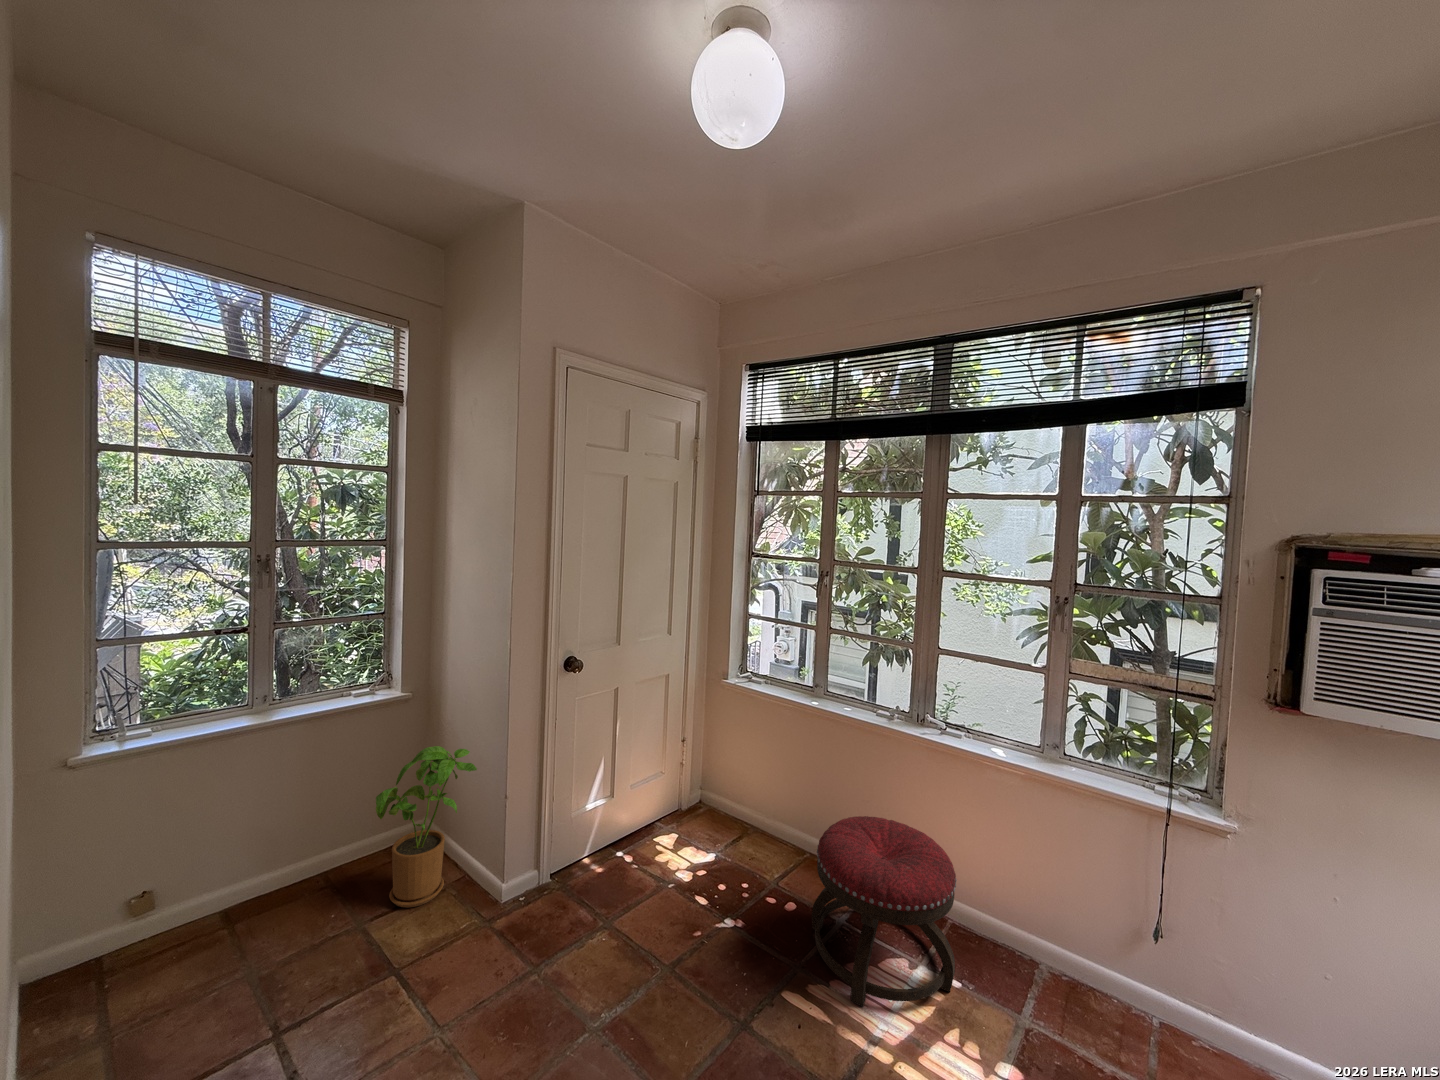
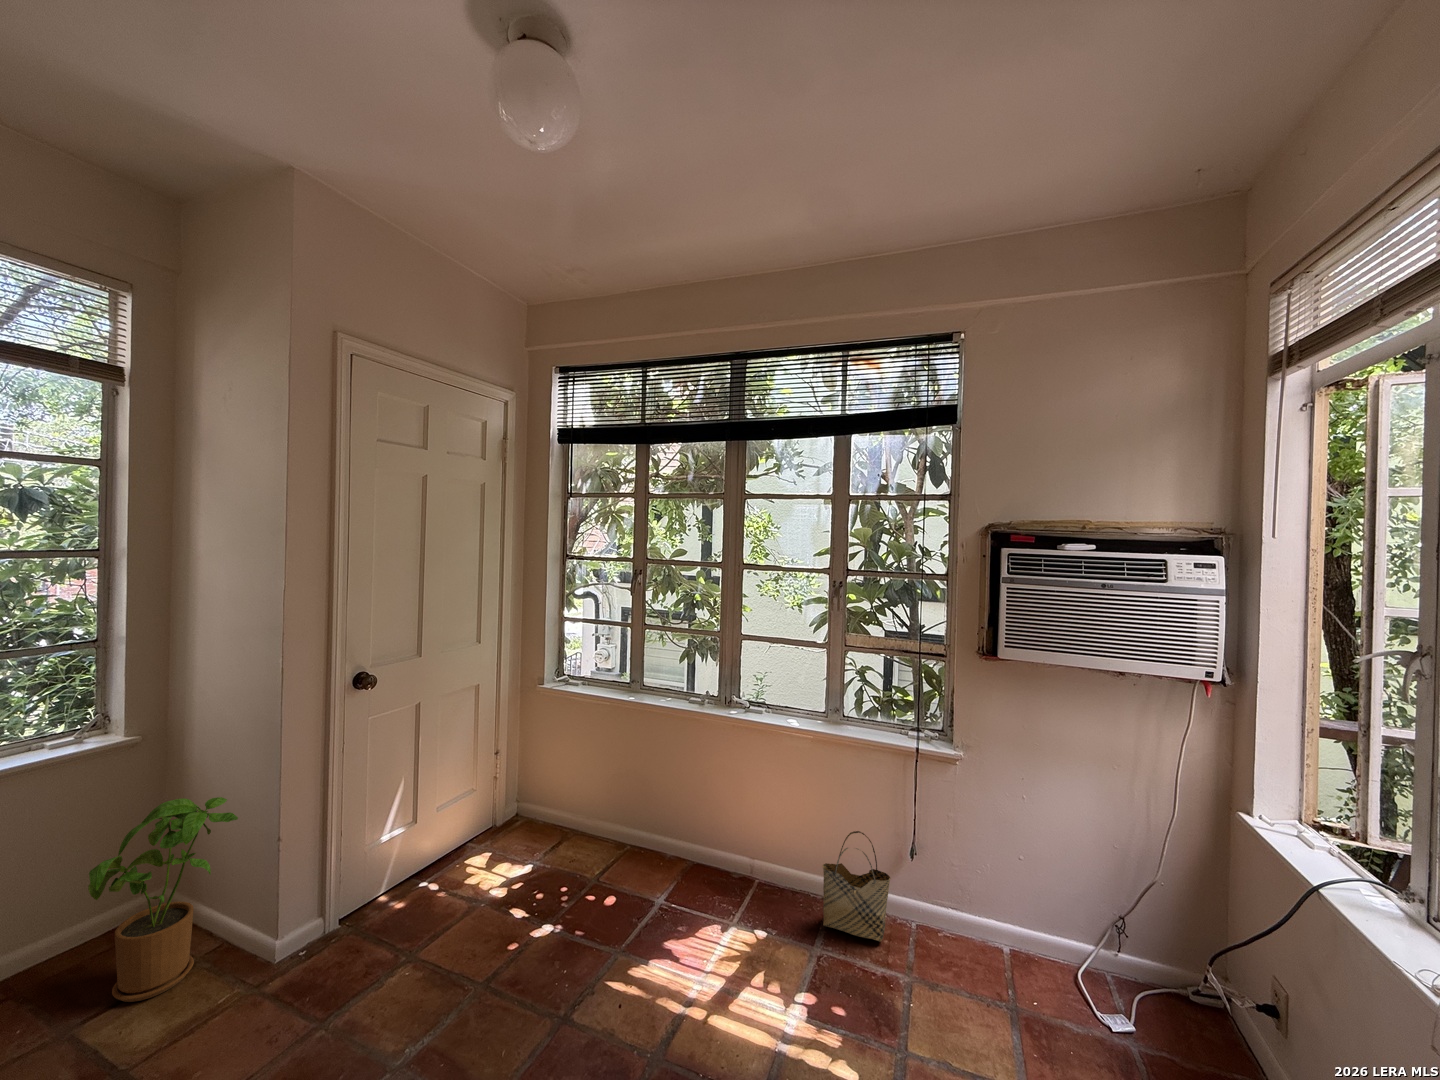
ottoman: present [812,816,957,1007] -> none [633,799,761,975]
woven basket: none [1032,890,1125,1030] -> present [822,831,891,941]

